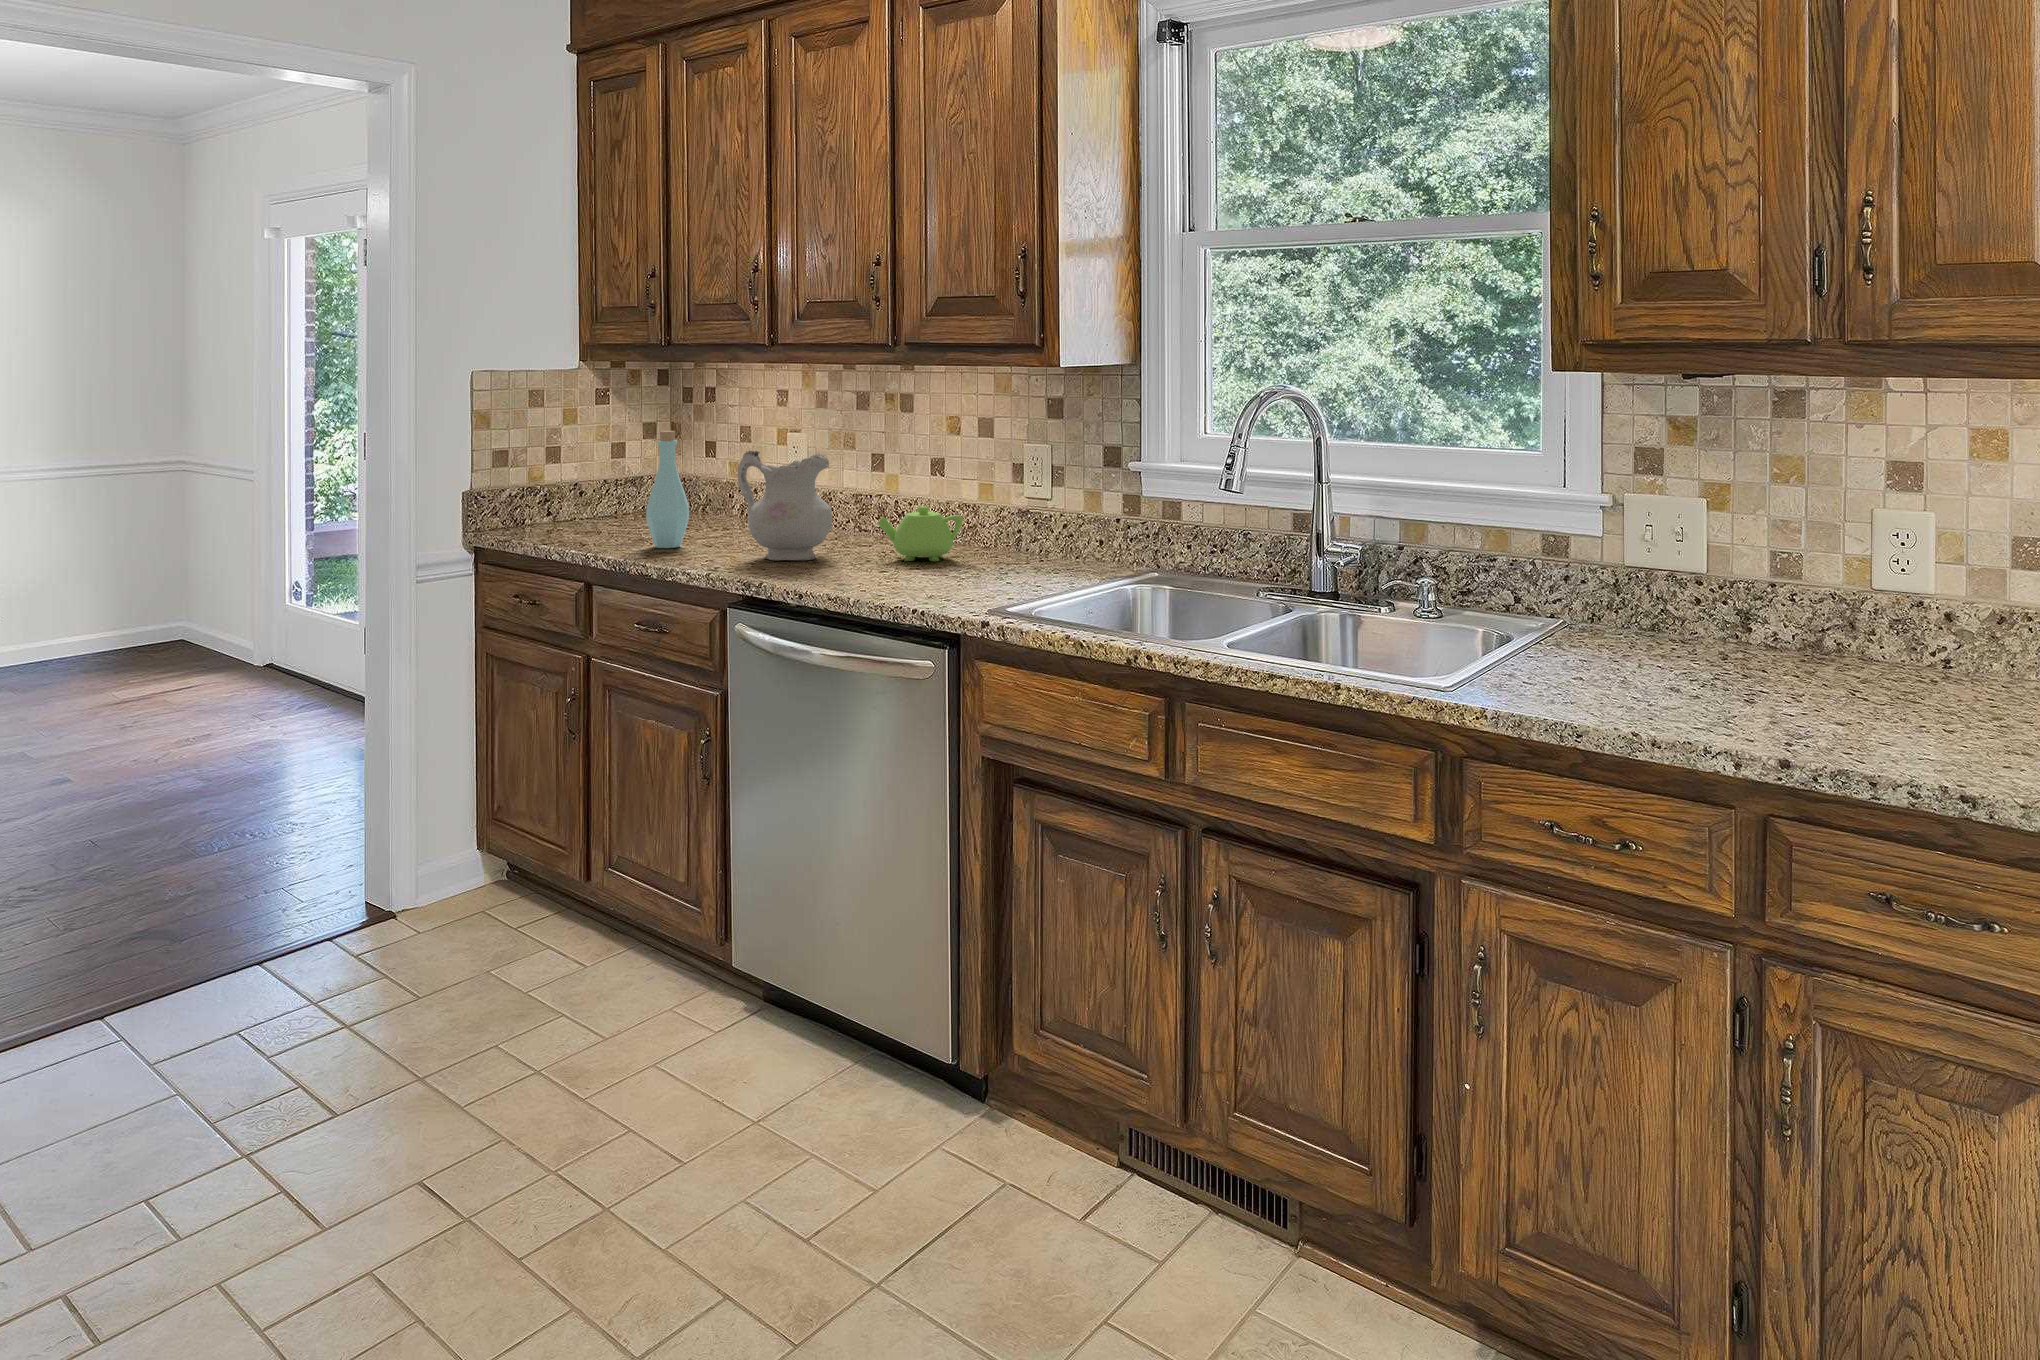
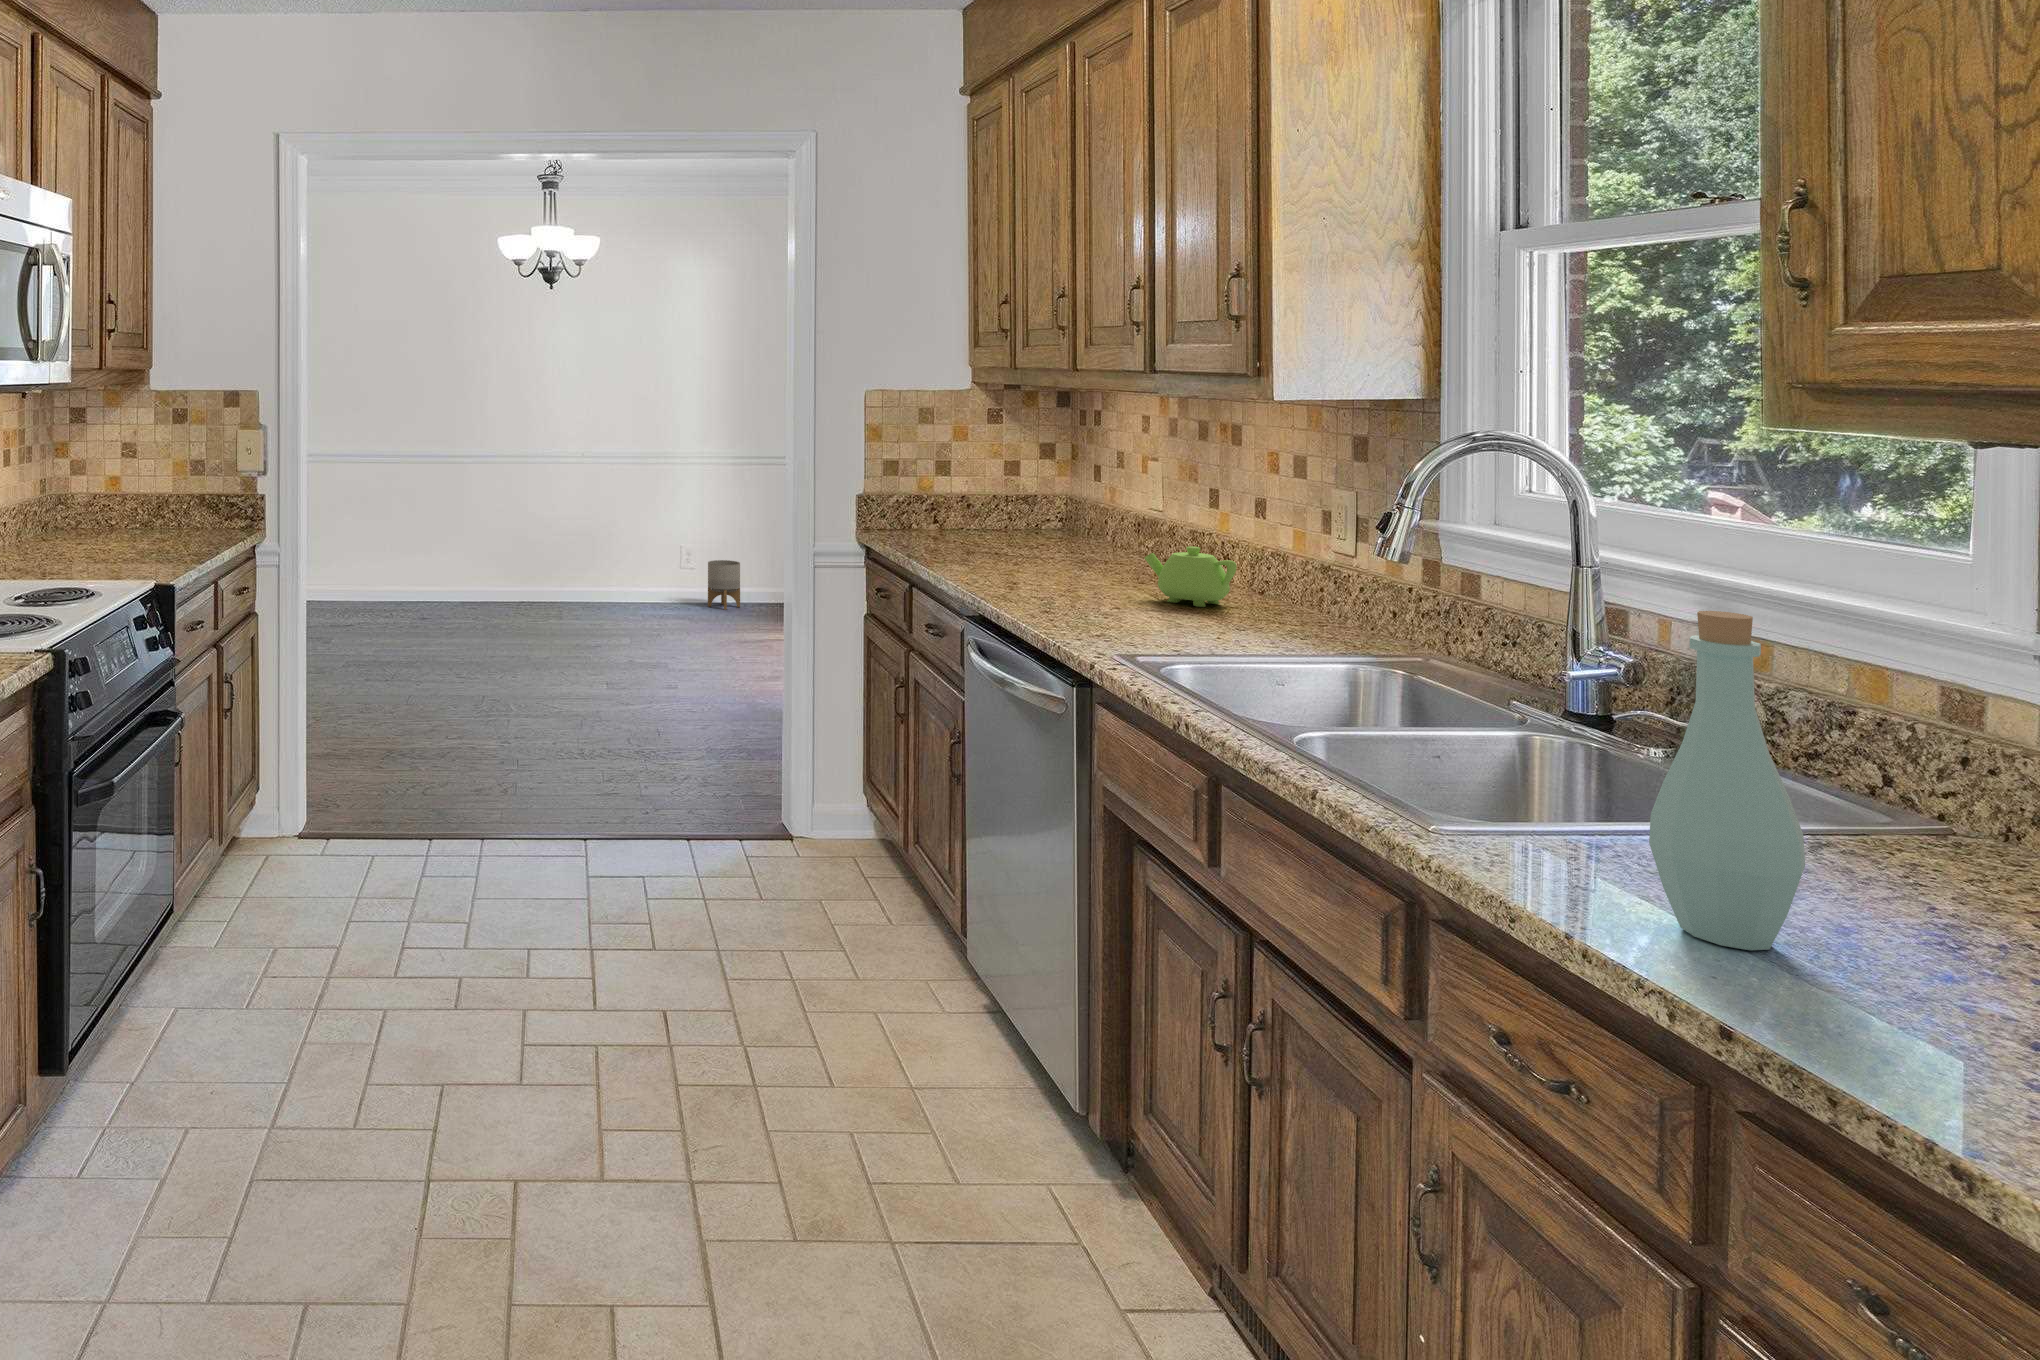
bottle: present [646,431,689,548] -> present [1649,611,1805,950]
ceramic pitcher: present [738,451,832,561] -> none [1017,474,1107,586]
planter: none [14,604,68,673] -> present [708,560,740,610]

